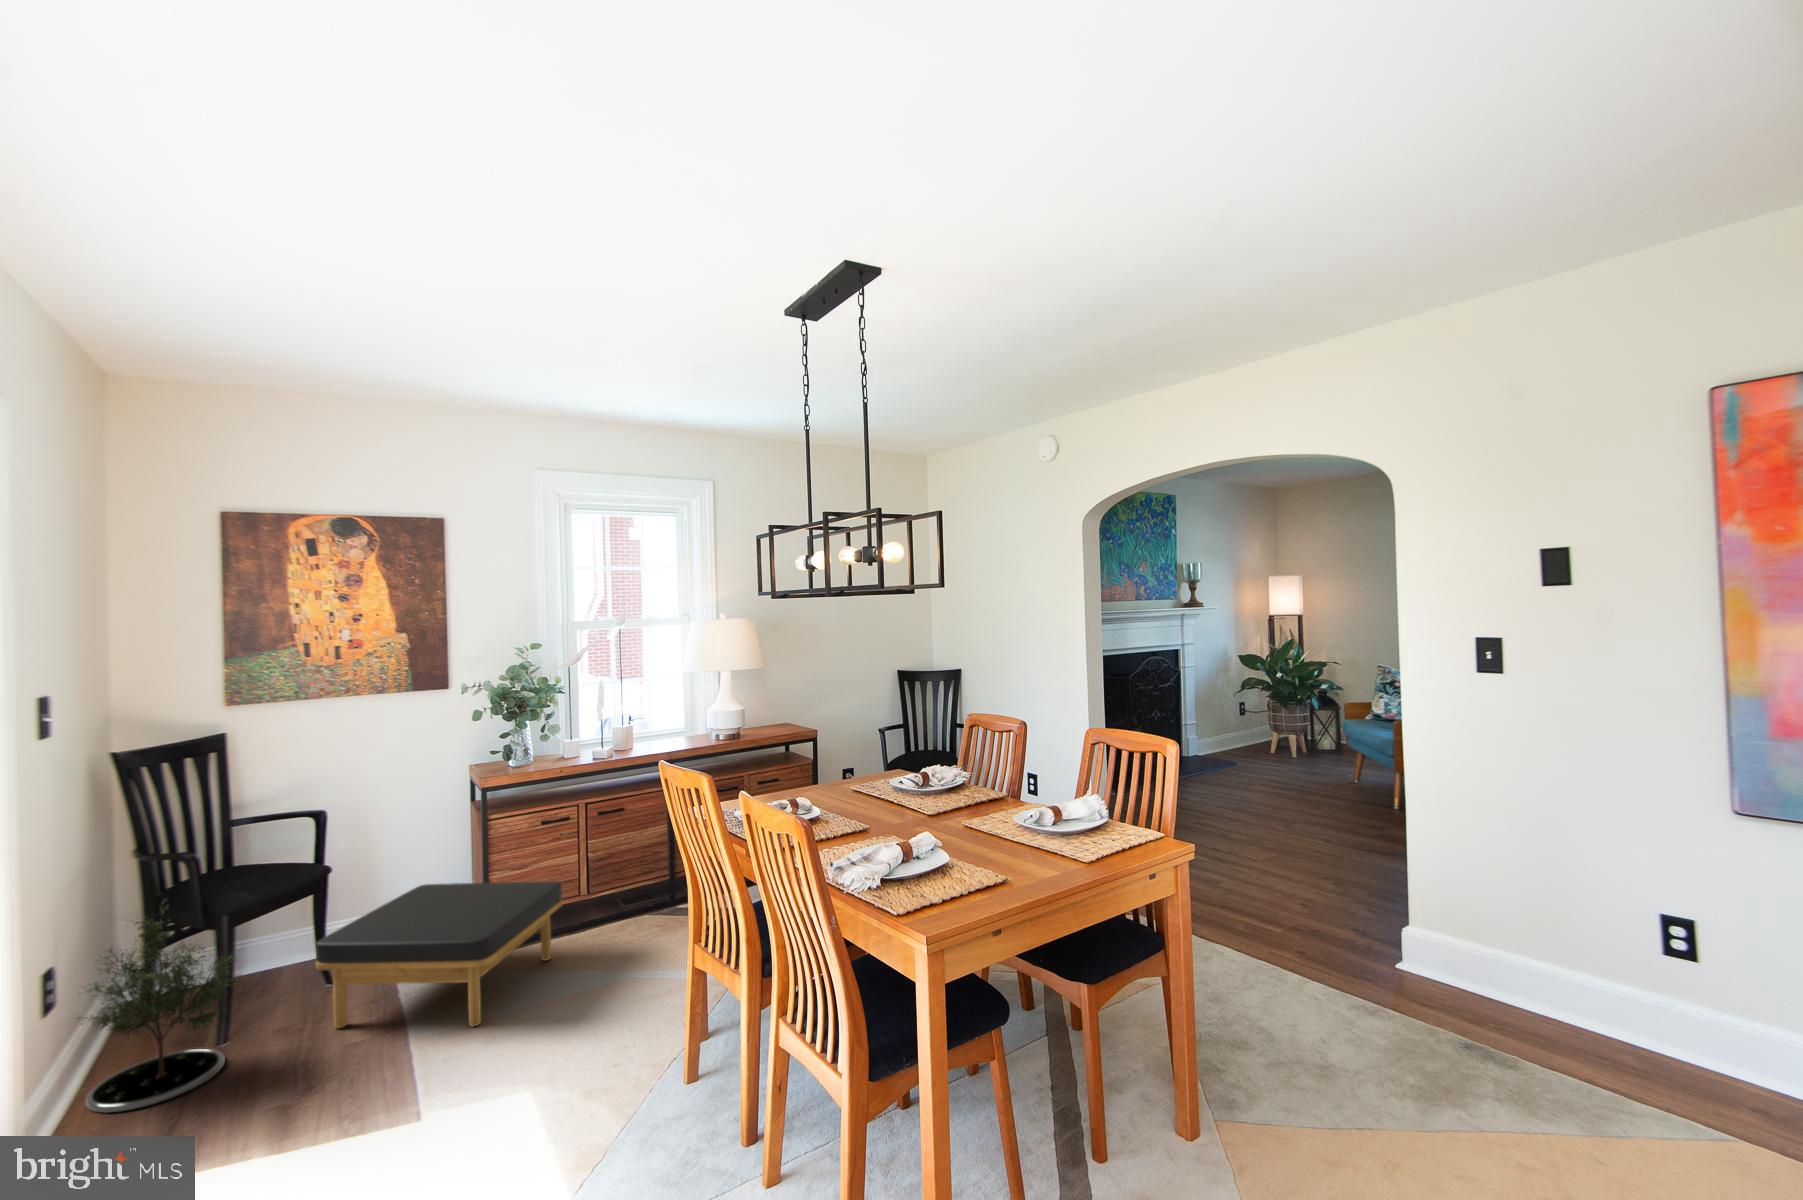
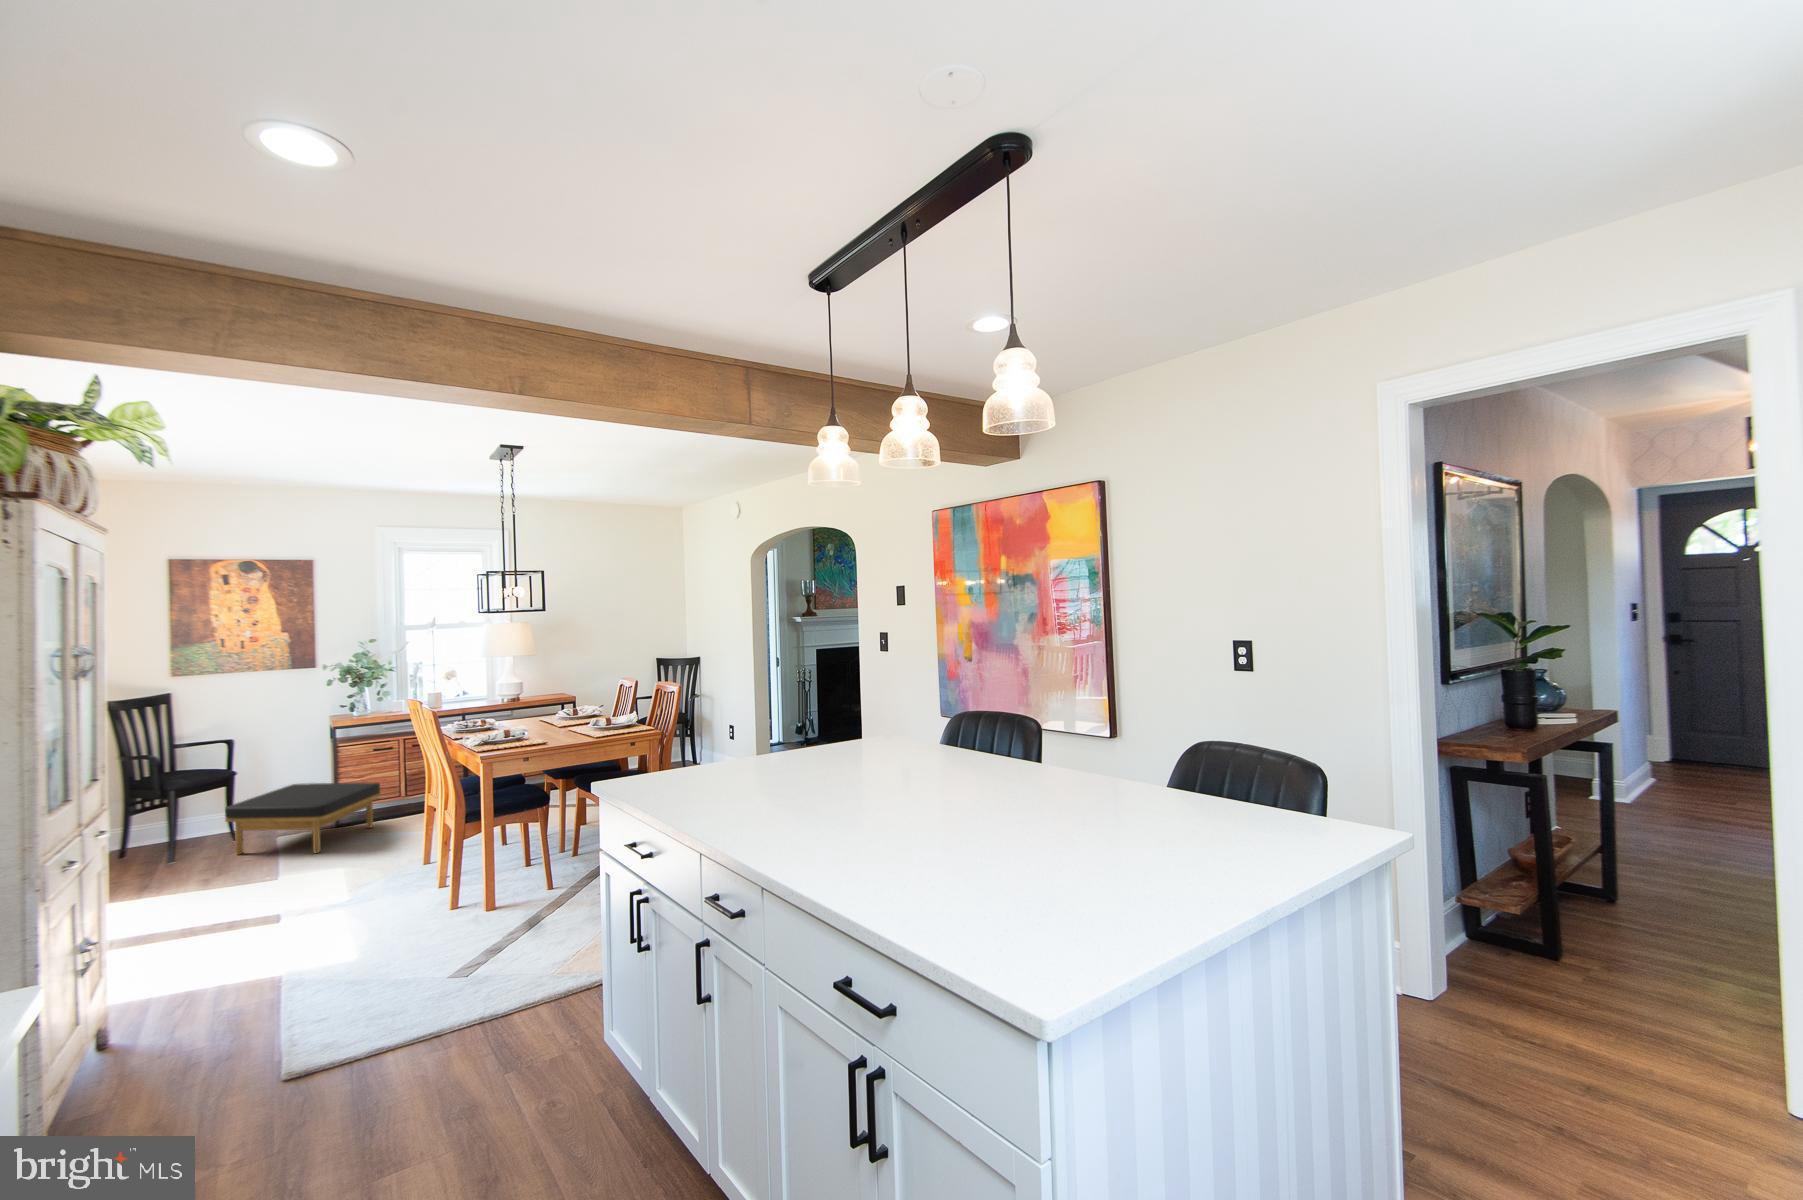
potted tree: present [80,907,238,1113] -> none [91,777,182,883]

